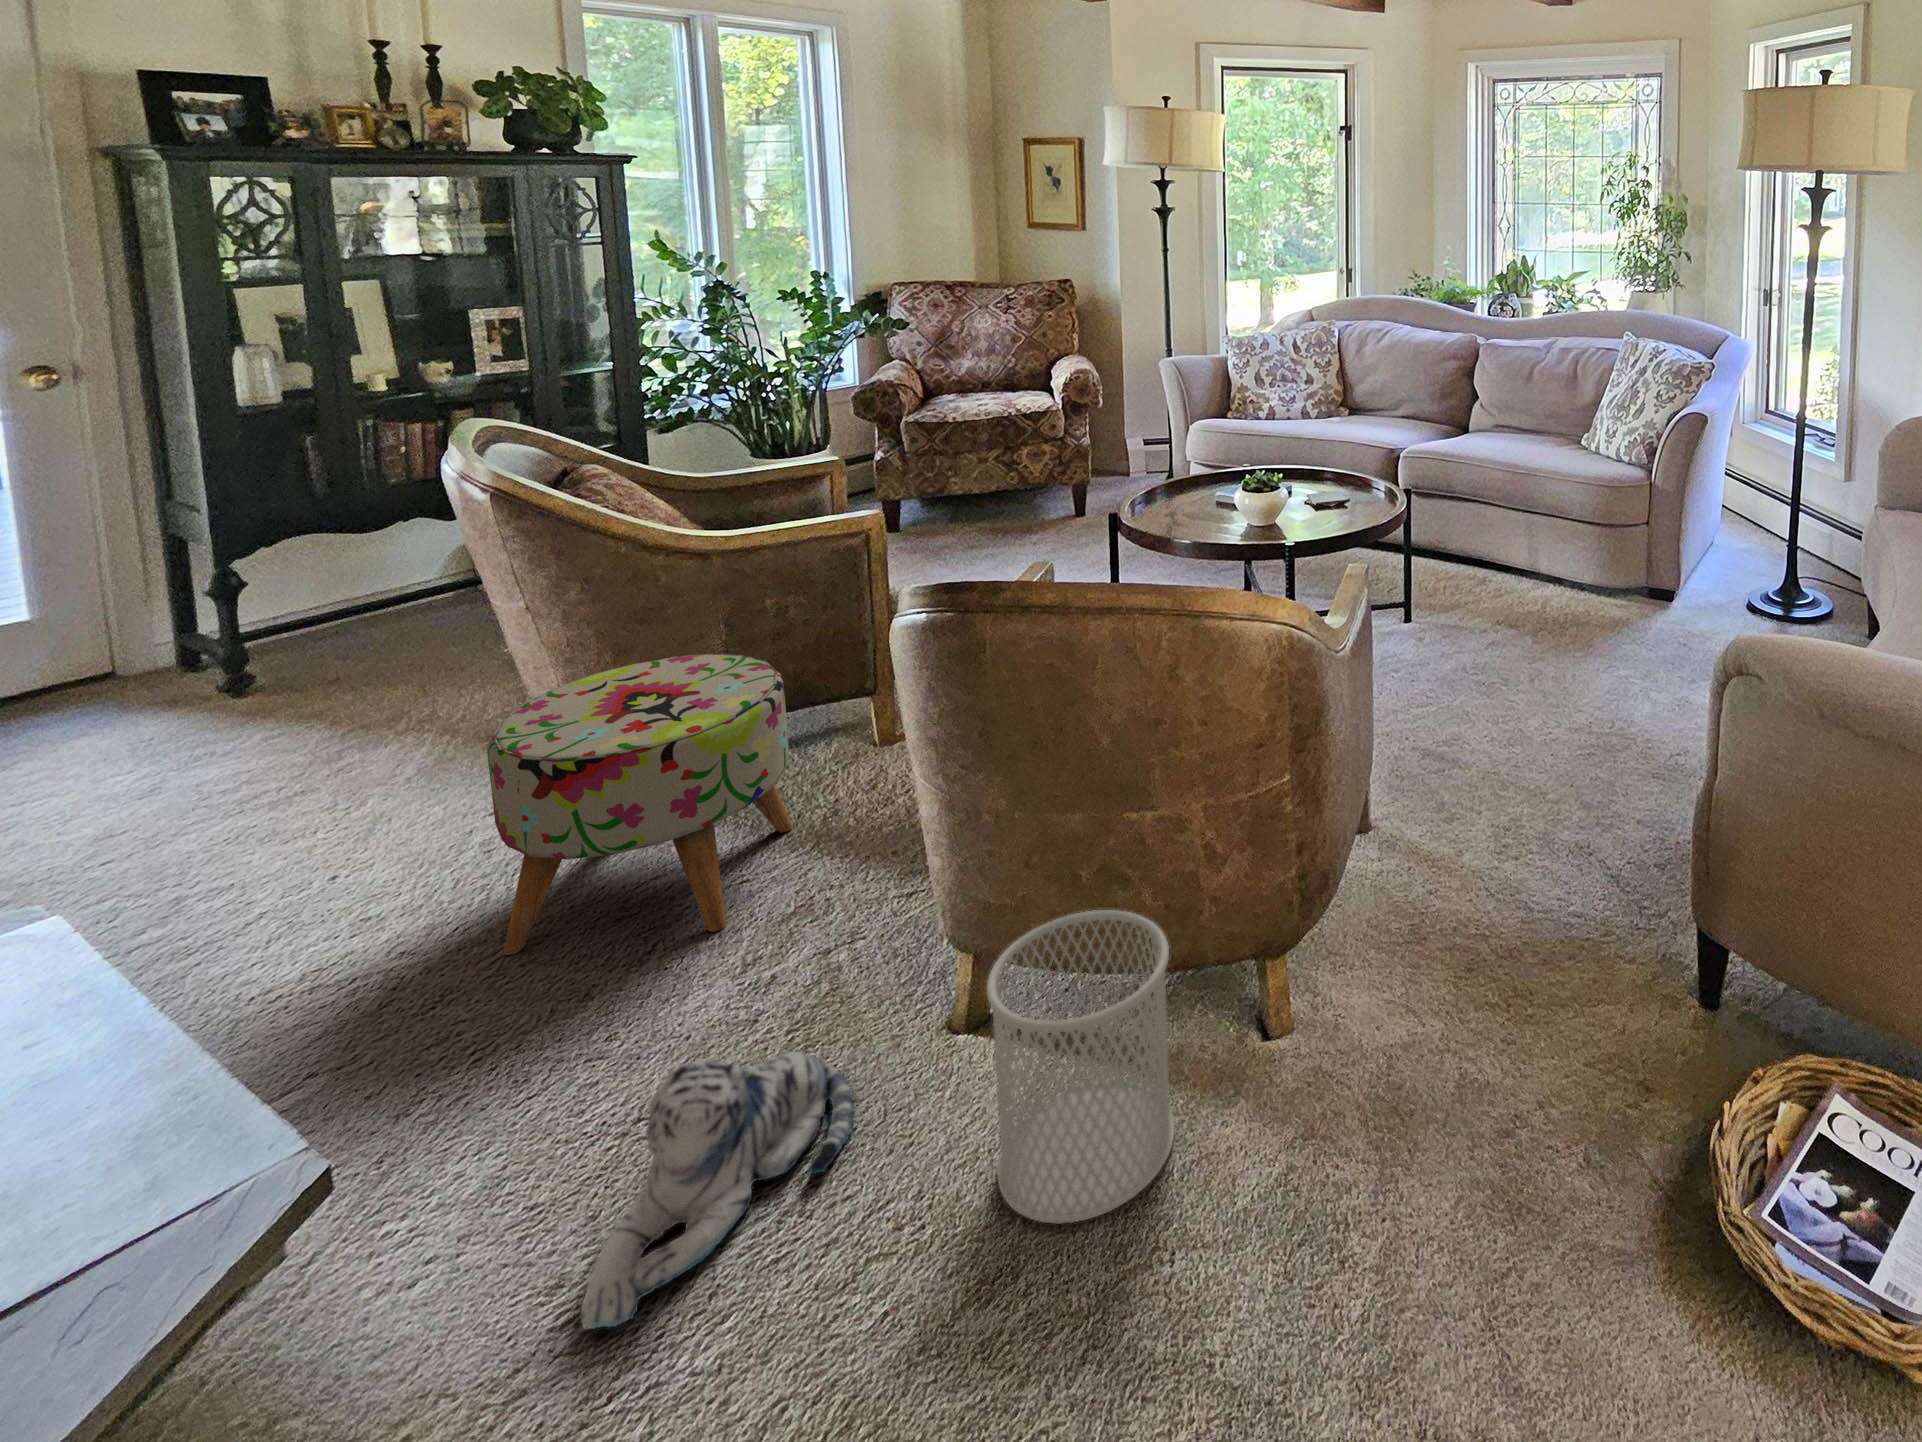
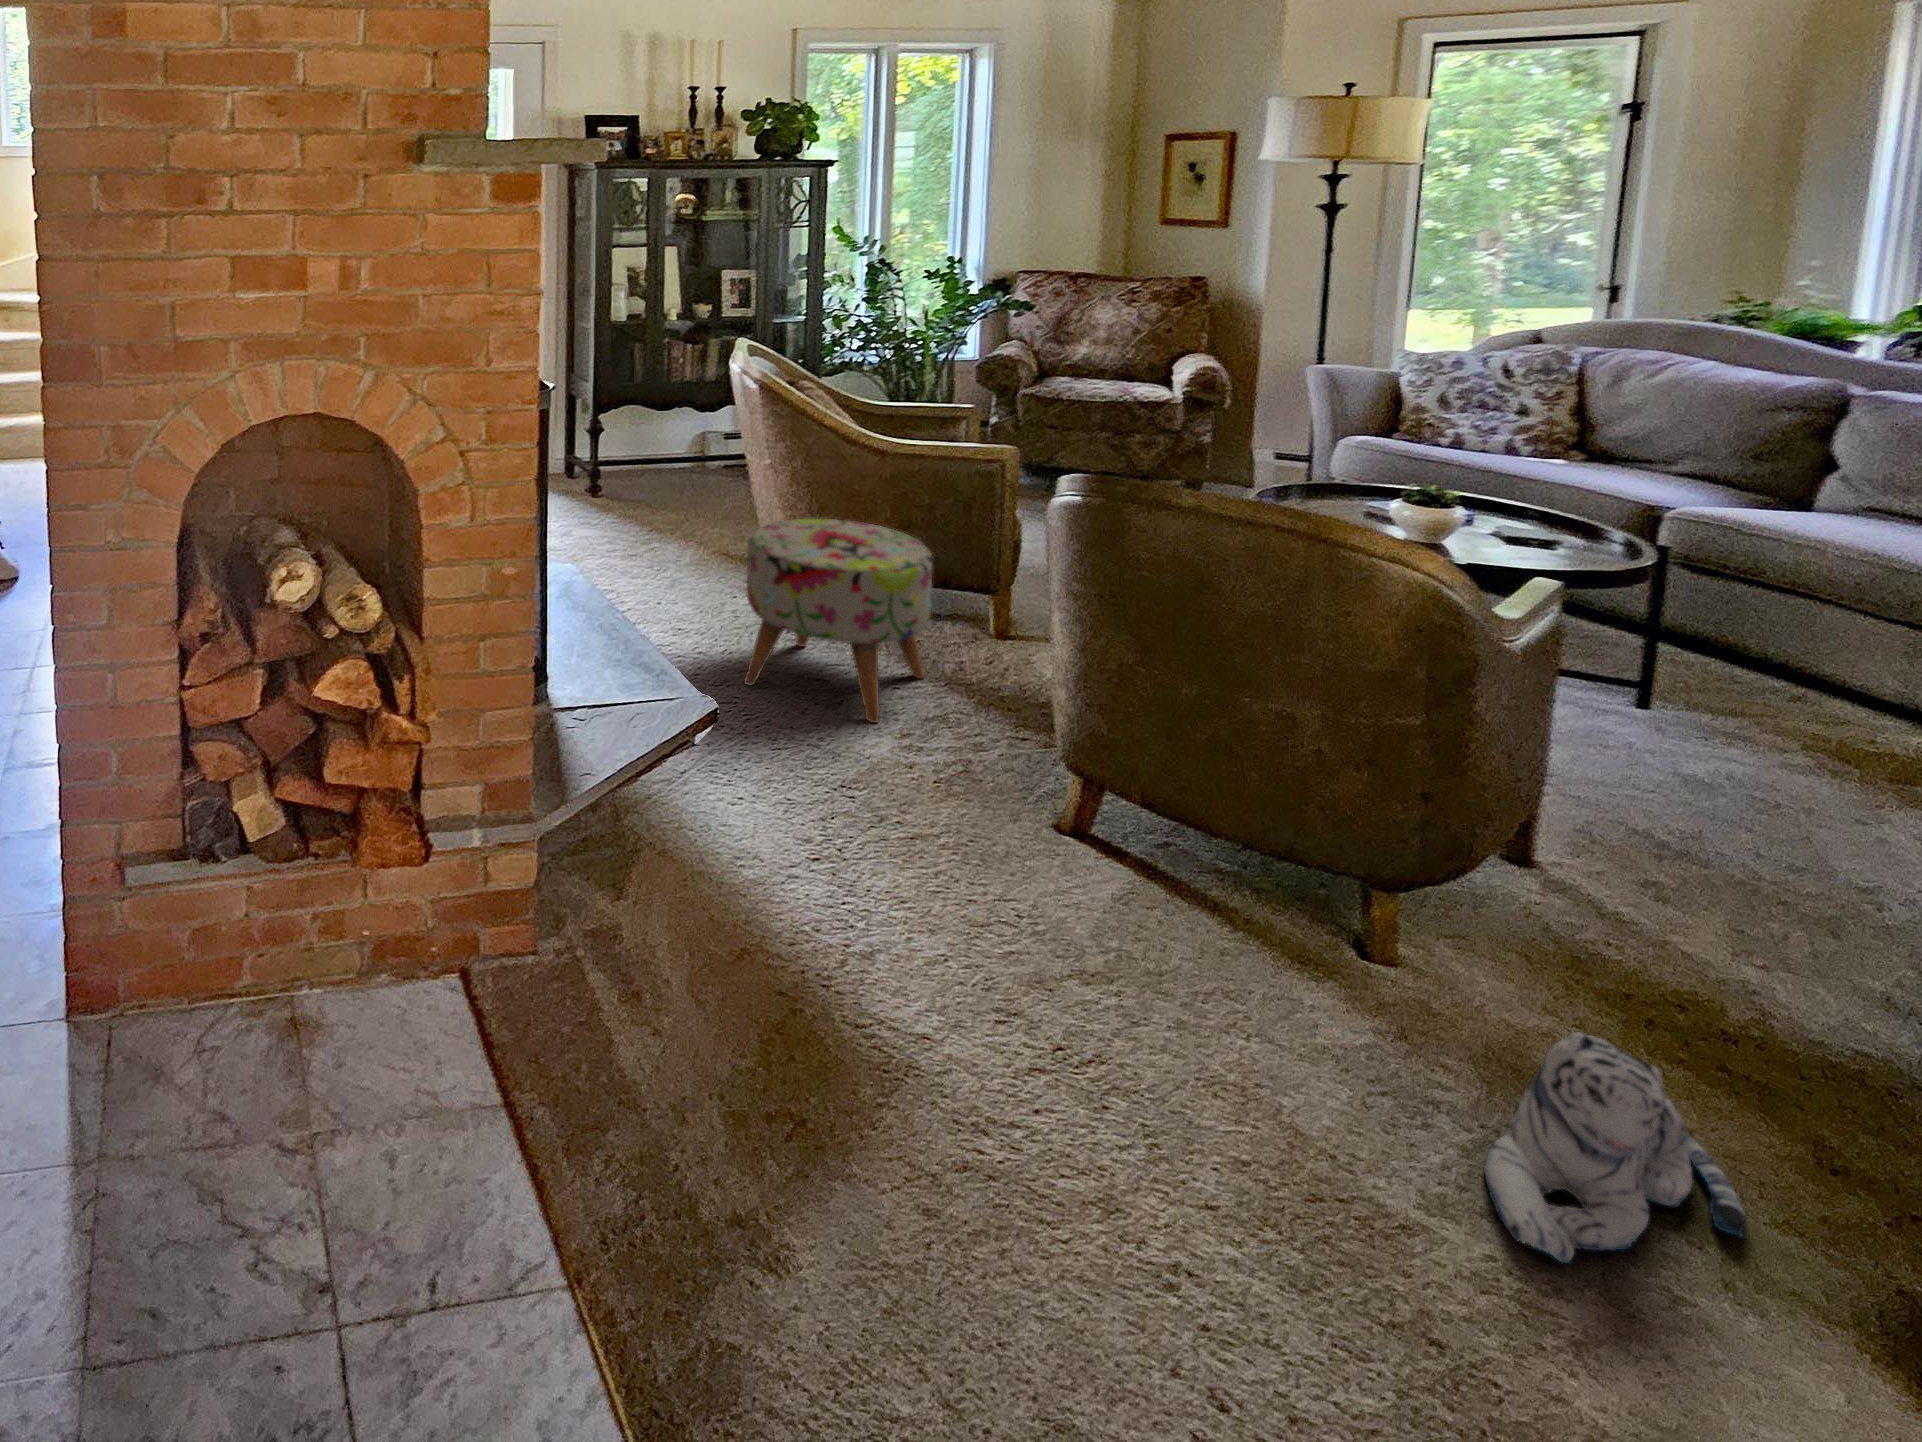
wastebasket: present [986,910,1174,1224] -> none [1095,793,1287,1057]
plush toy: present [580,1051,854,1329] -> present [1484,1032,1745,1263]

